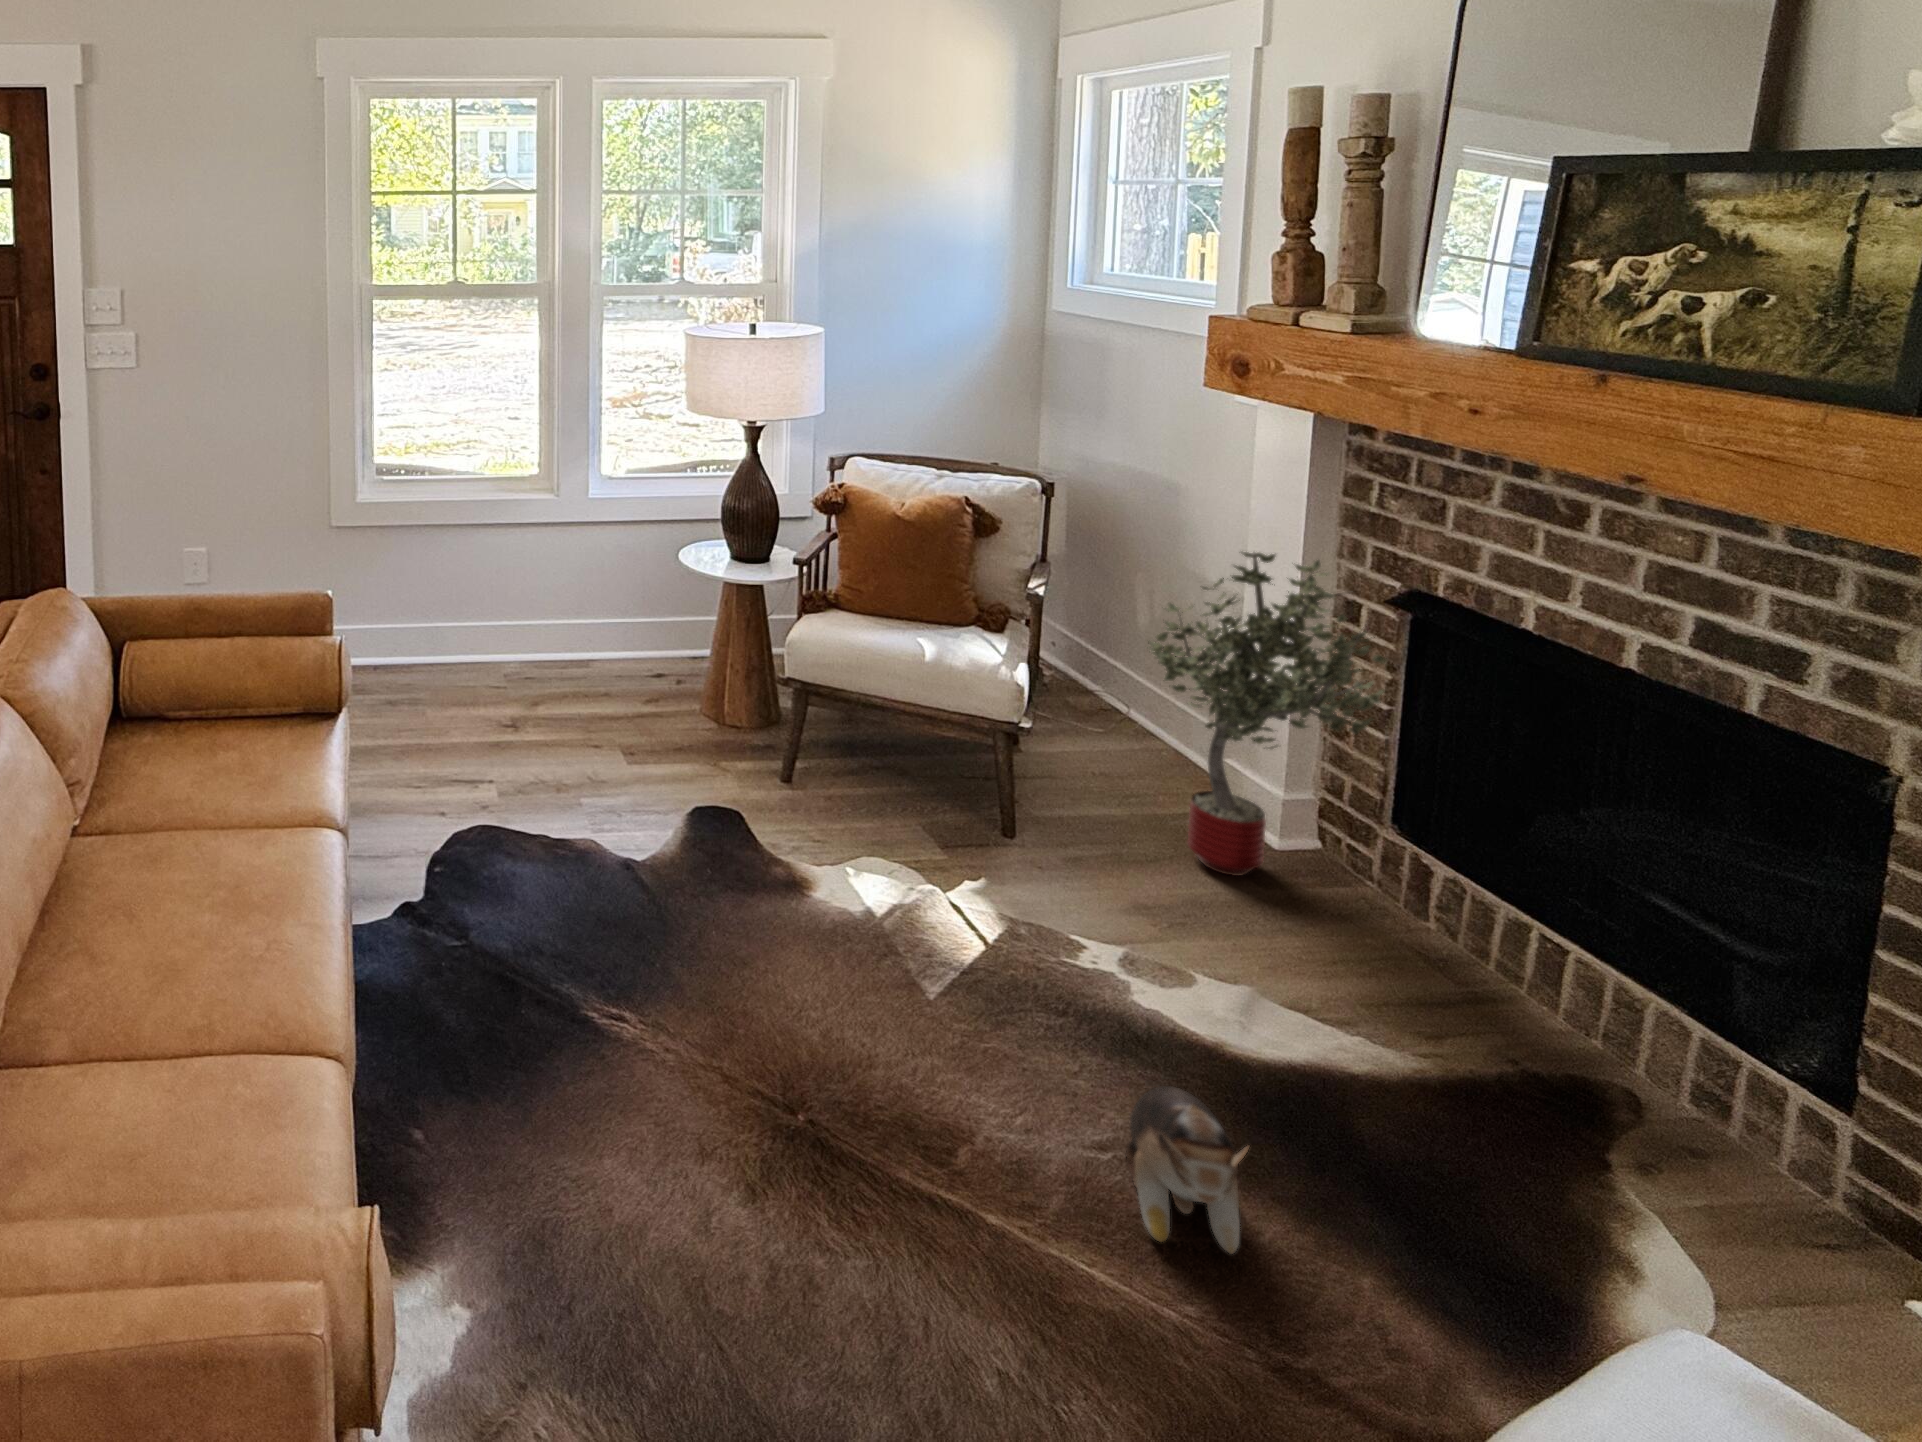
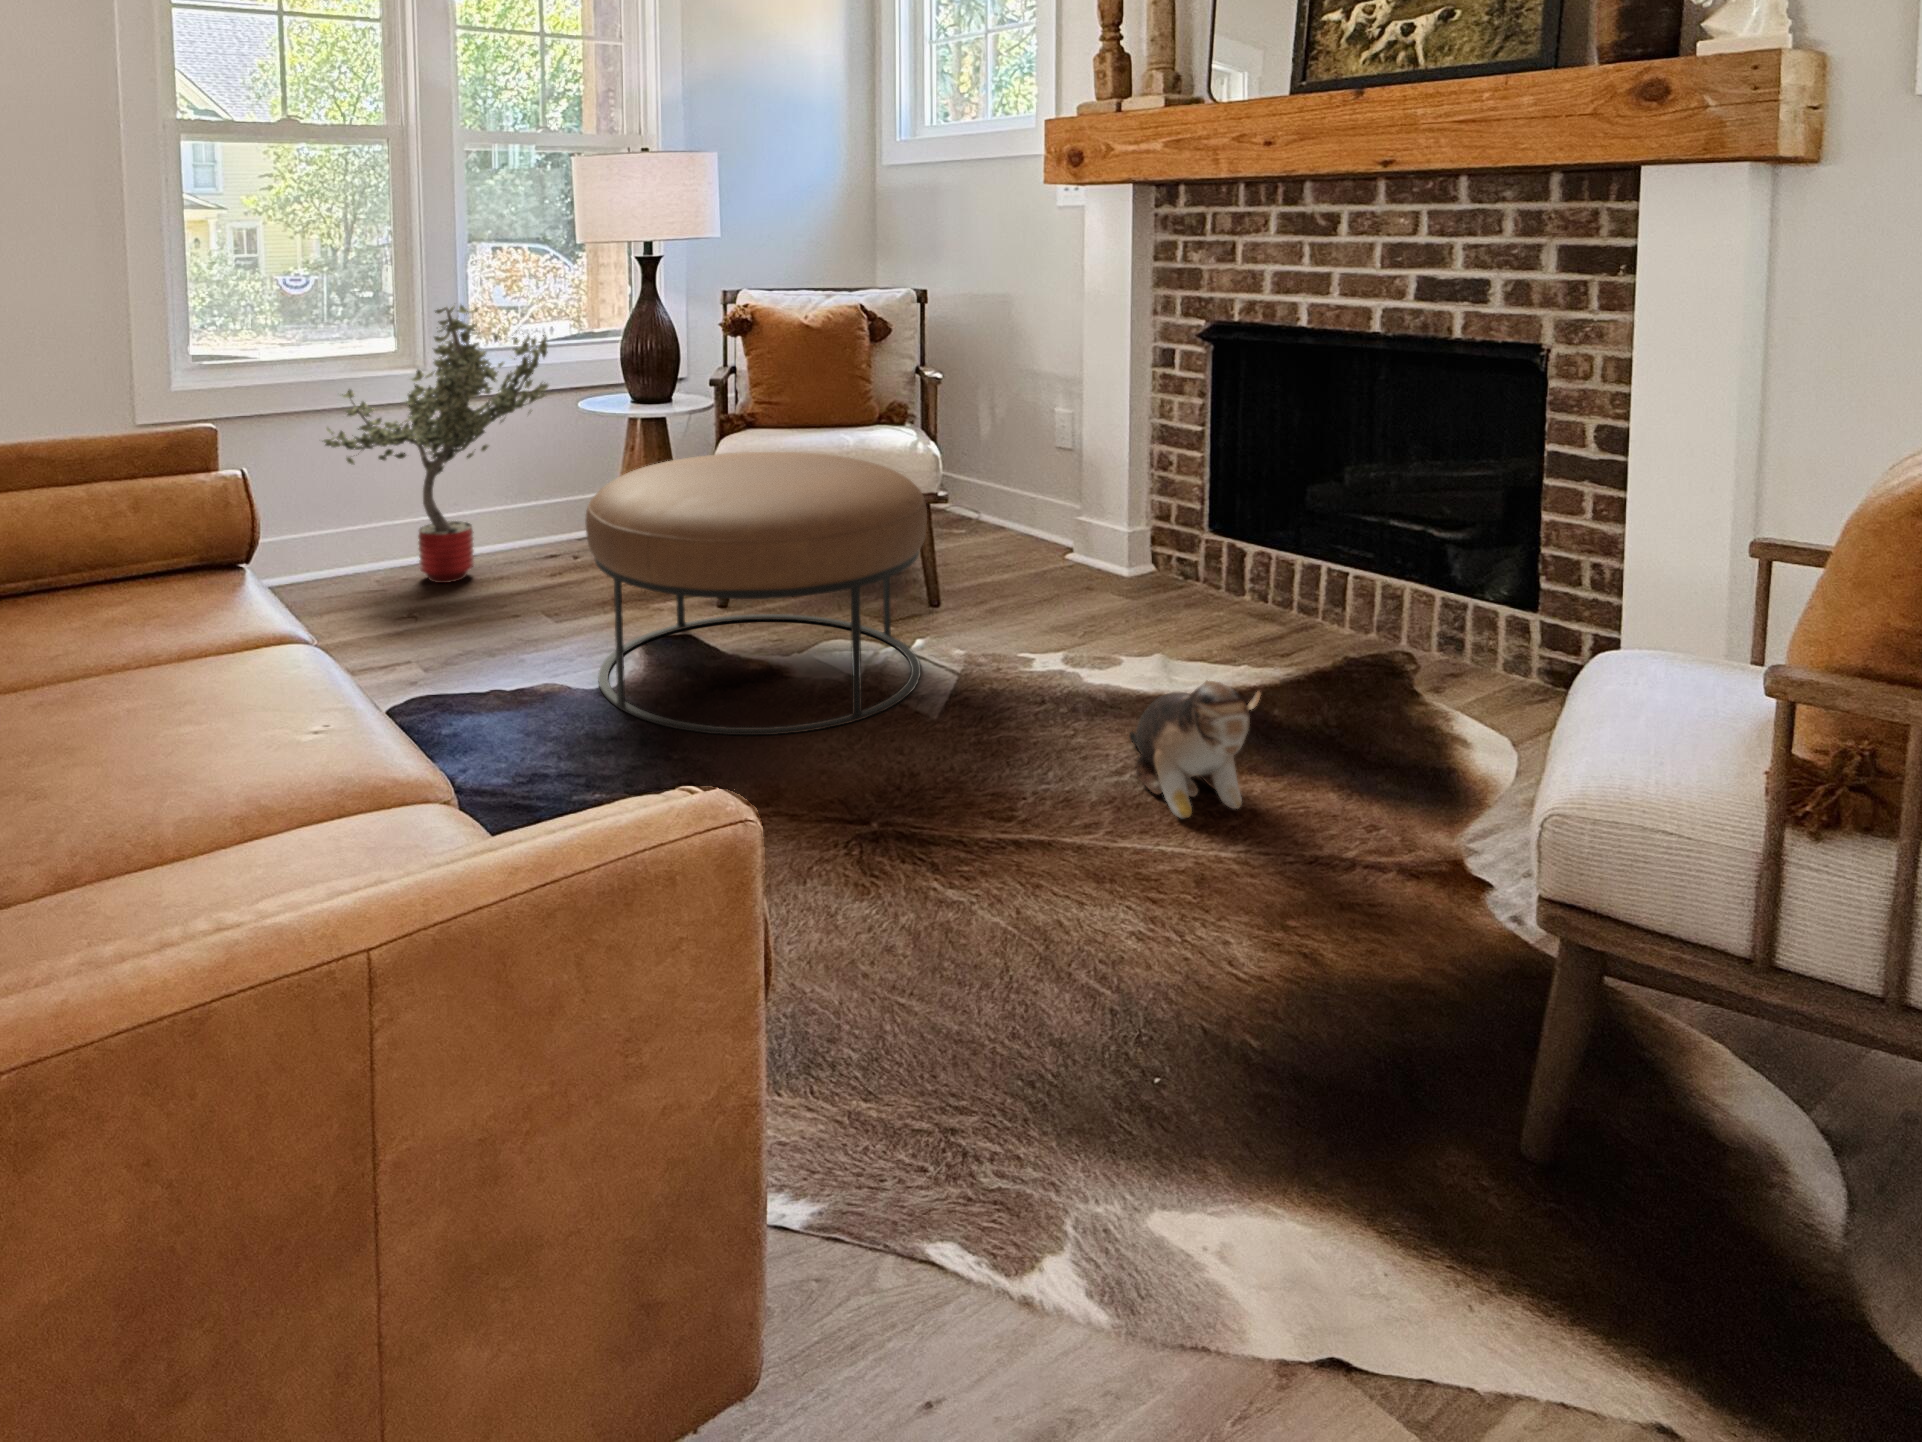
potted tree: present [1148,552,1387,876] -> present [322,305,548,583]
ottoman: none [627,651,968,978] -> present [586,452,927,735]

